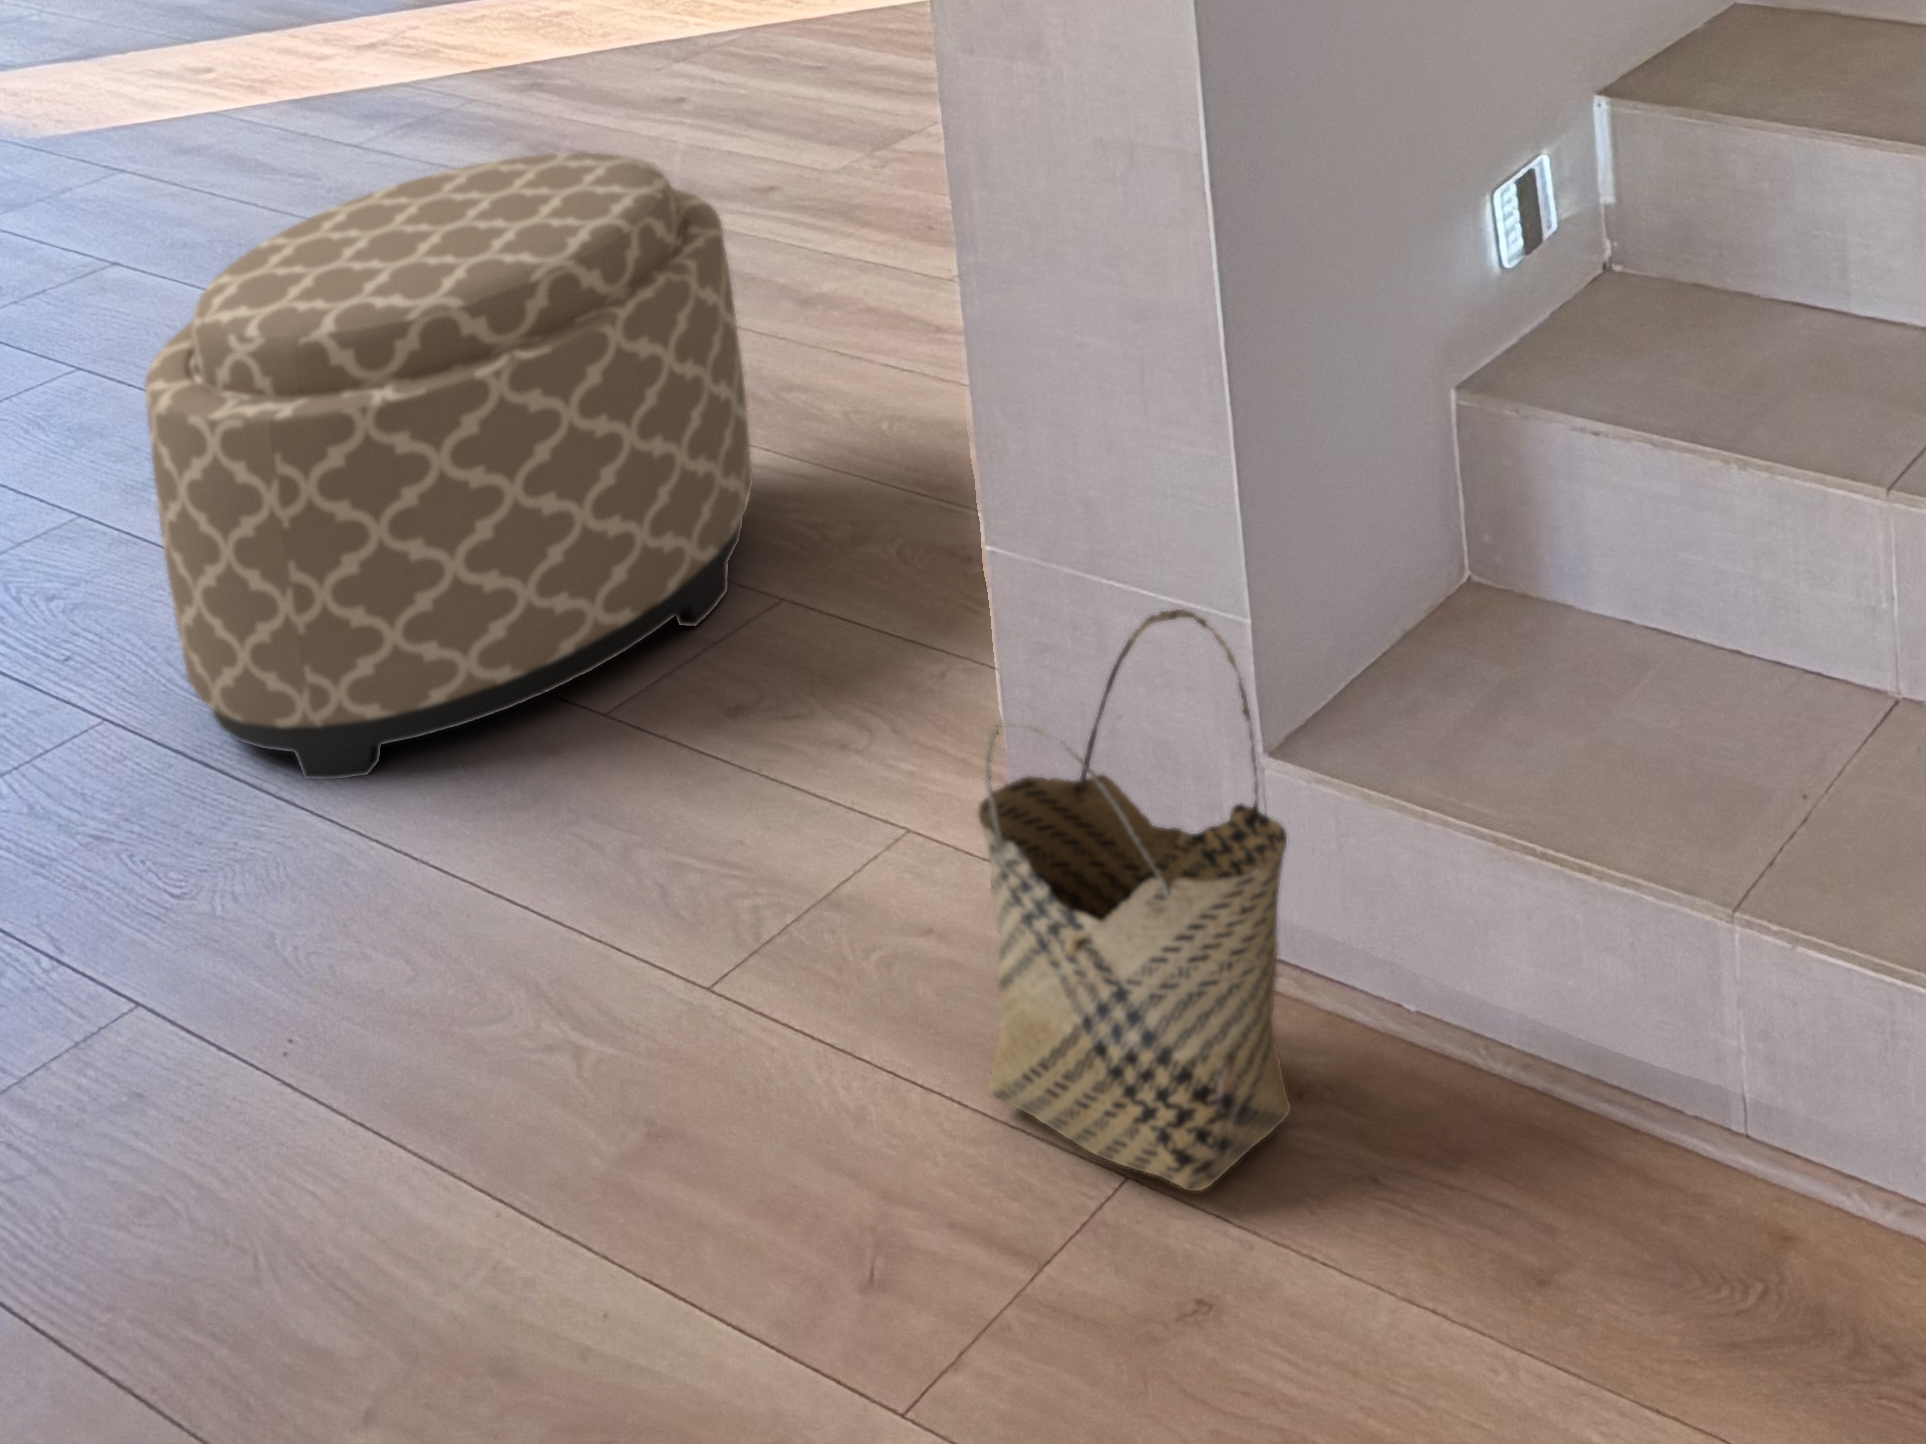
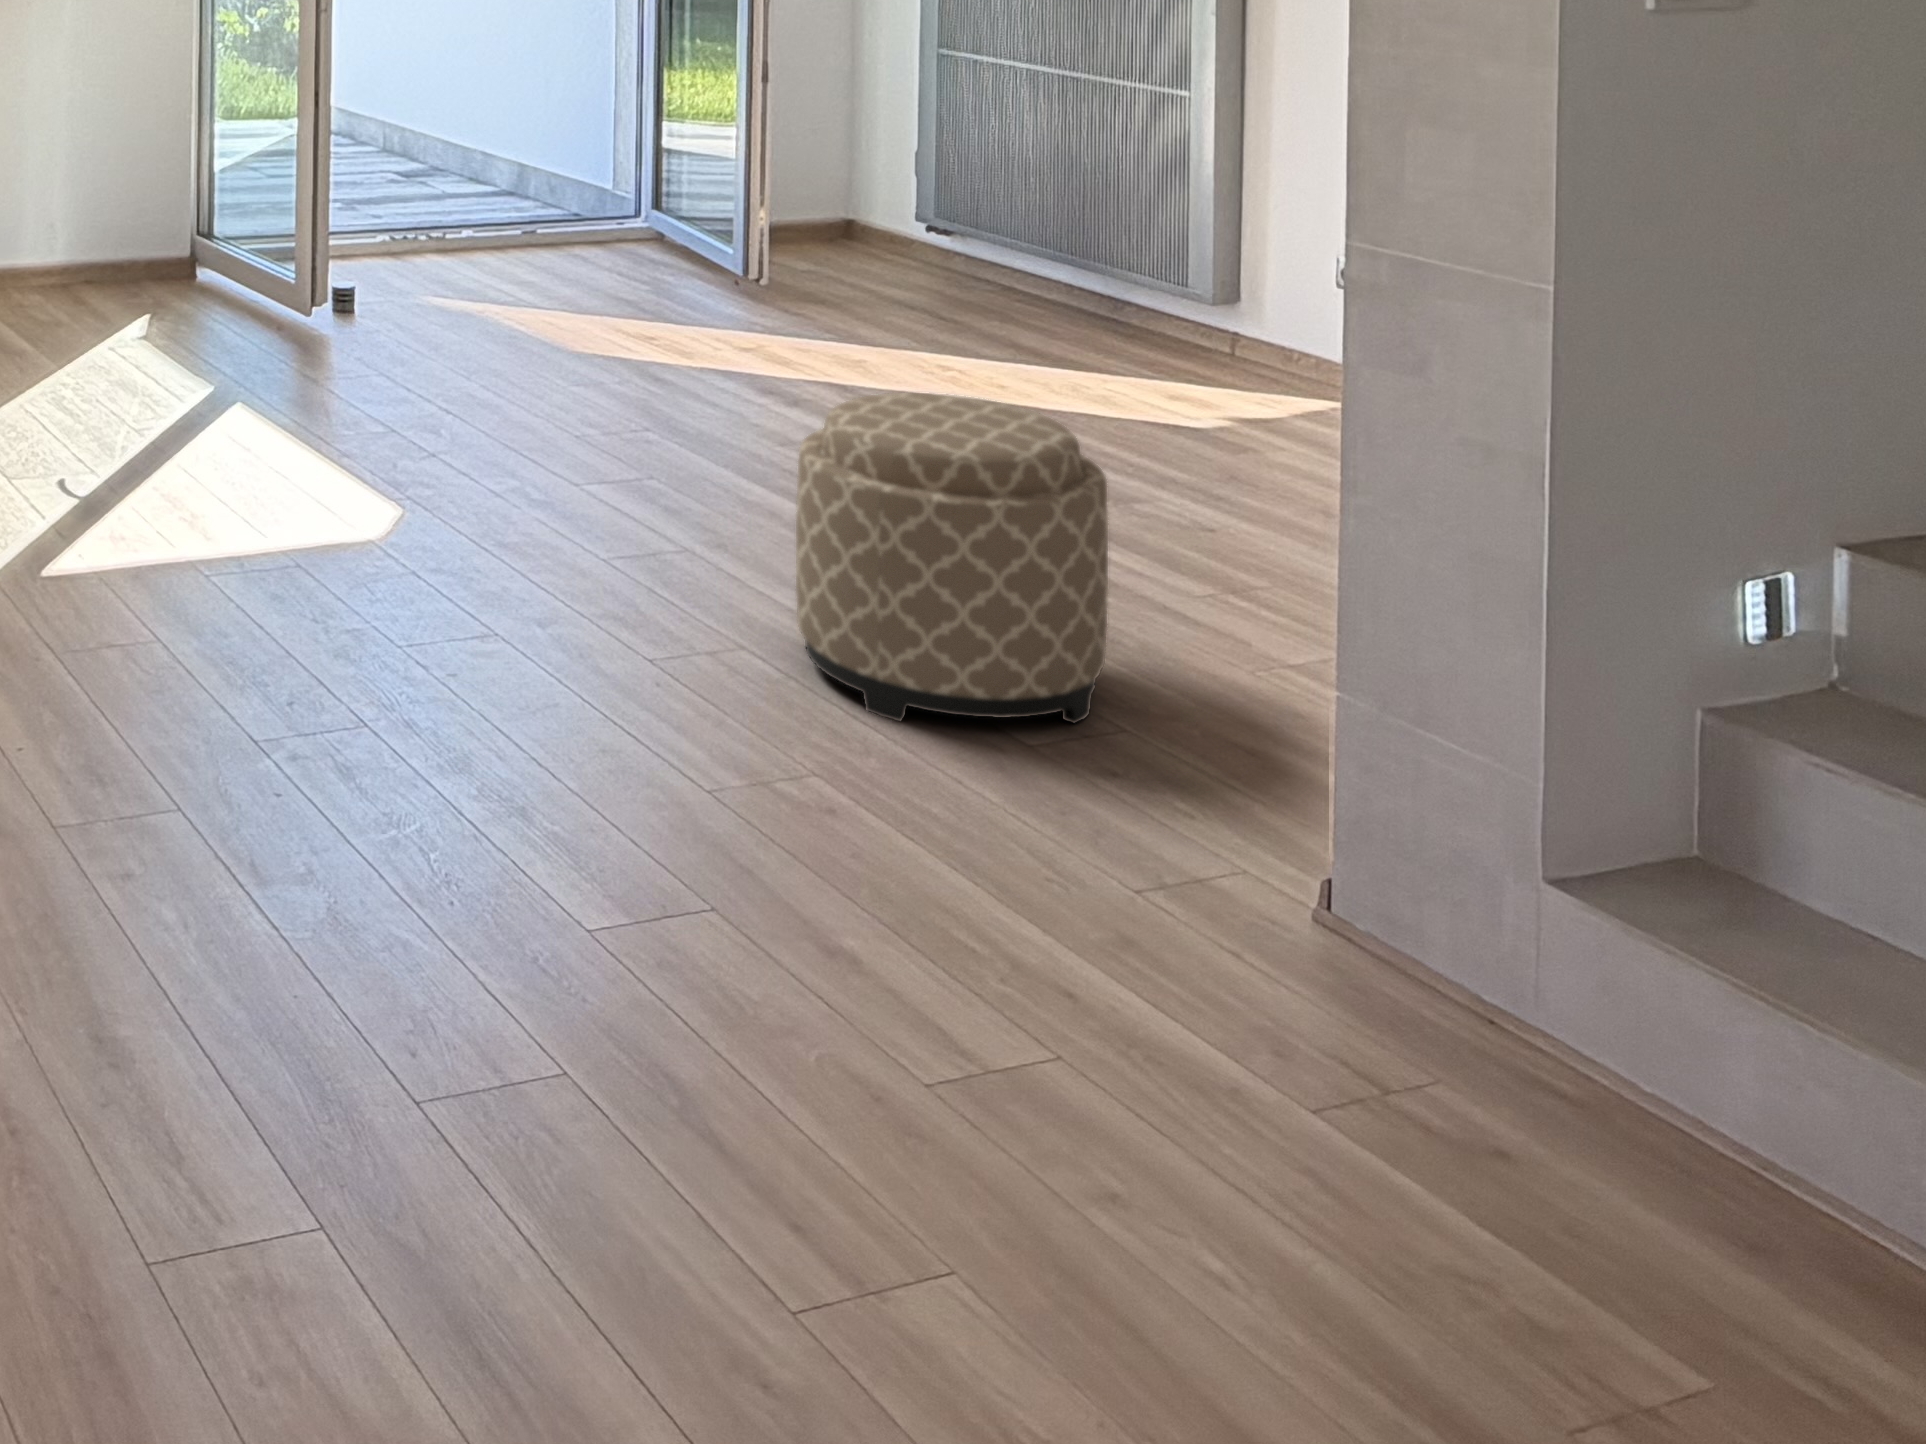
woven basket: present [977,609,1290,1191] -> none [1335,749,1572,1107]

